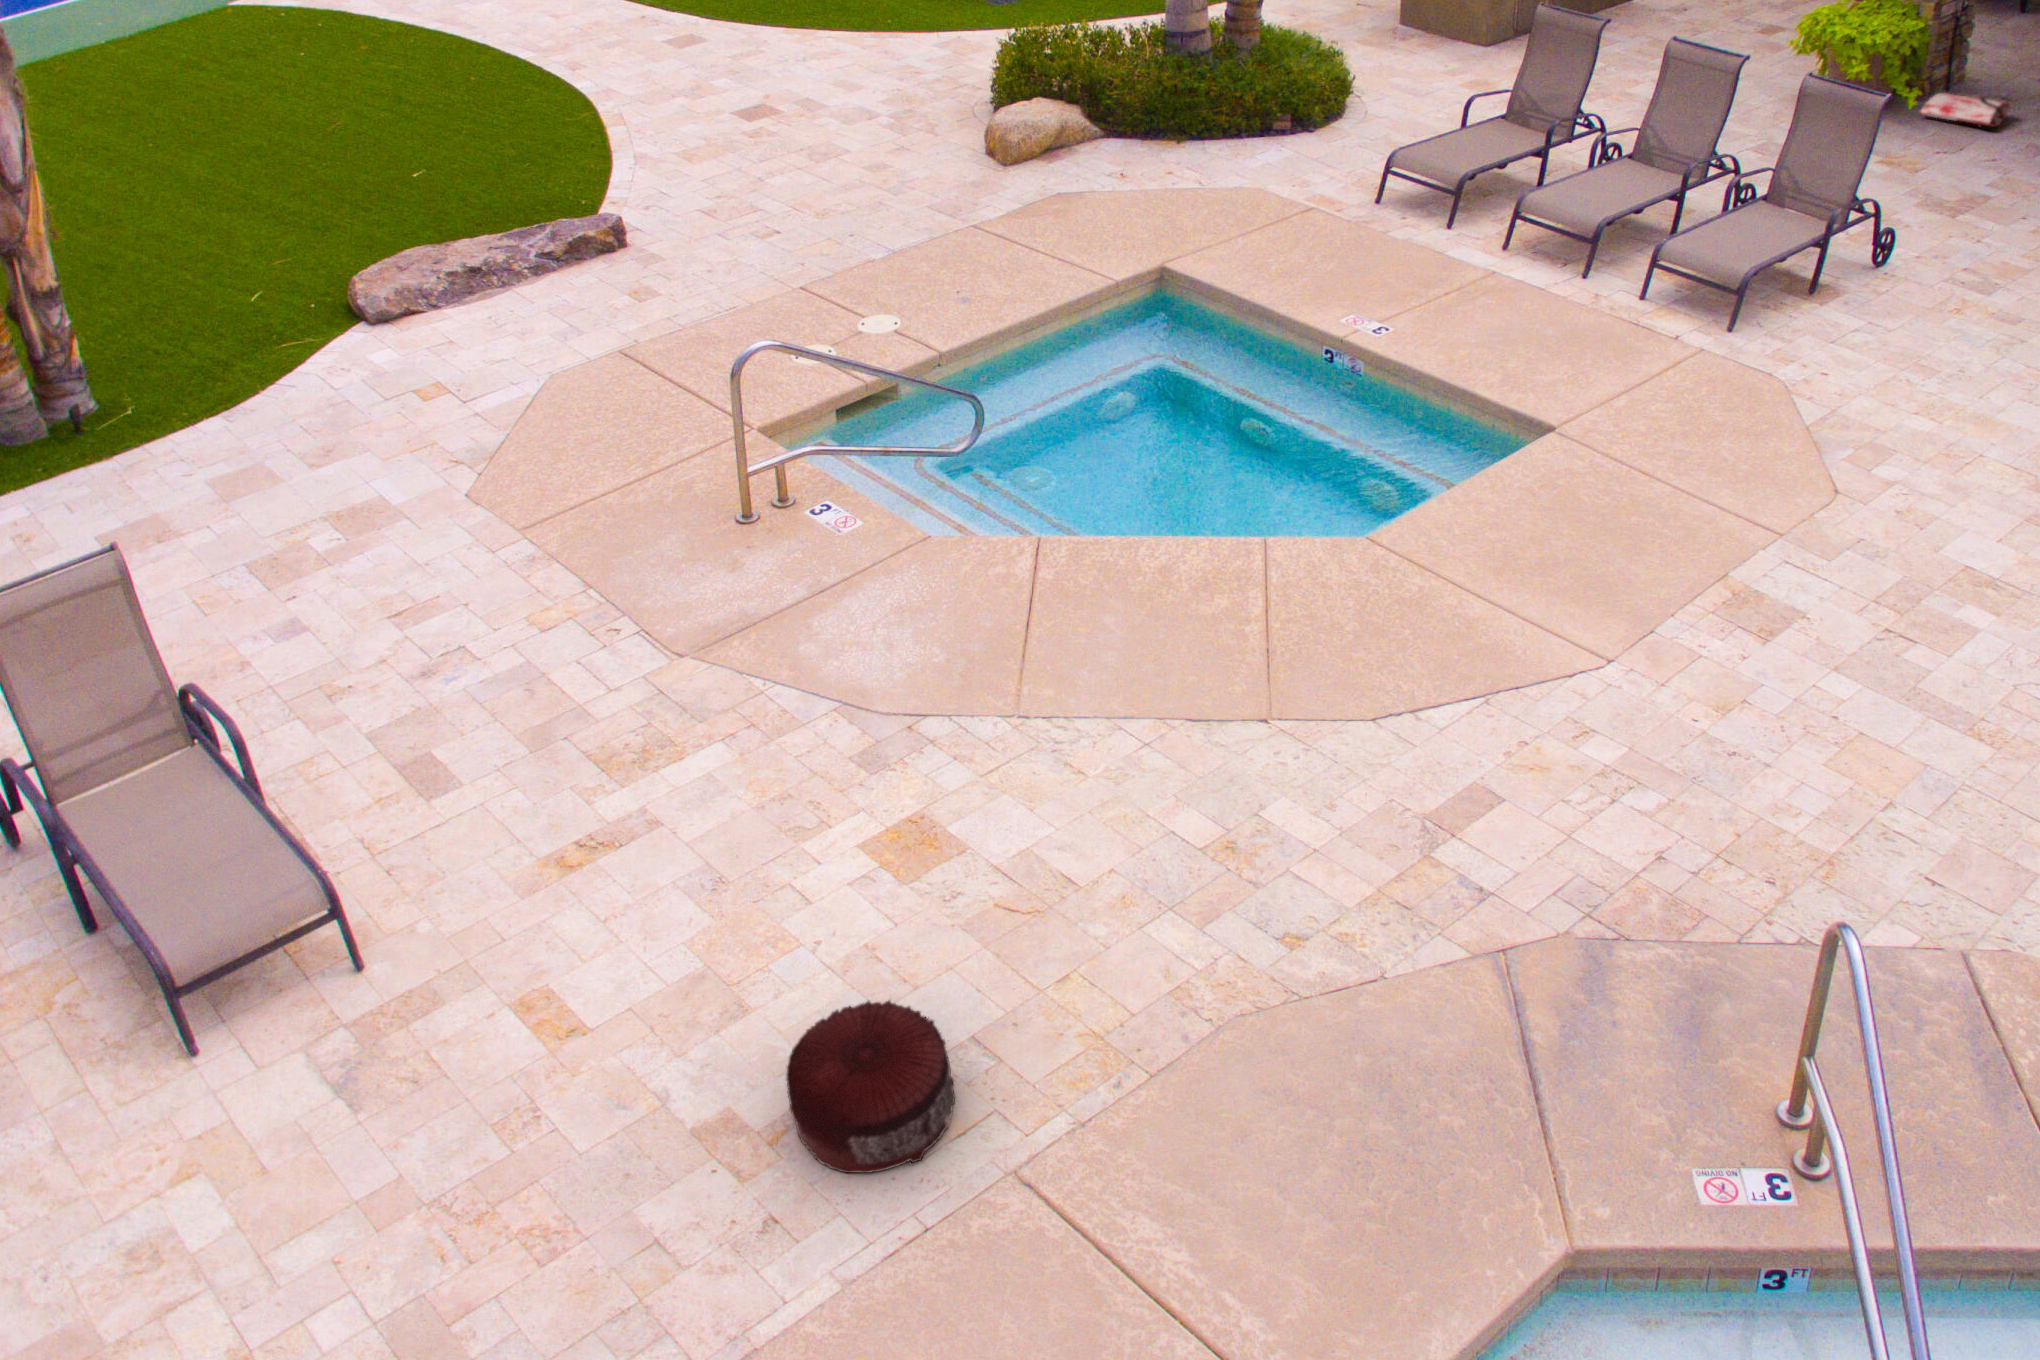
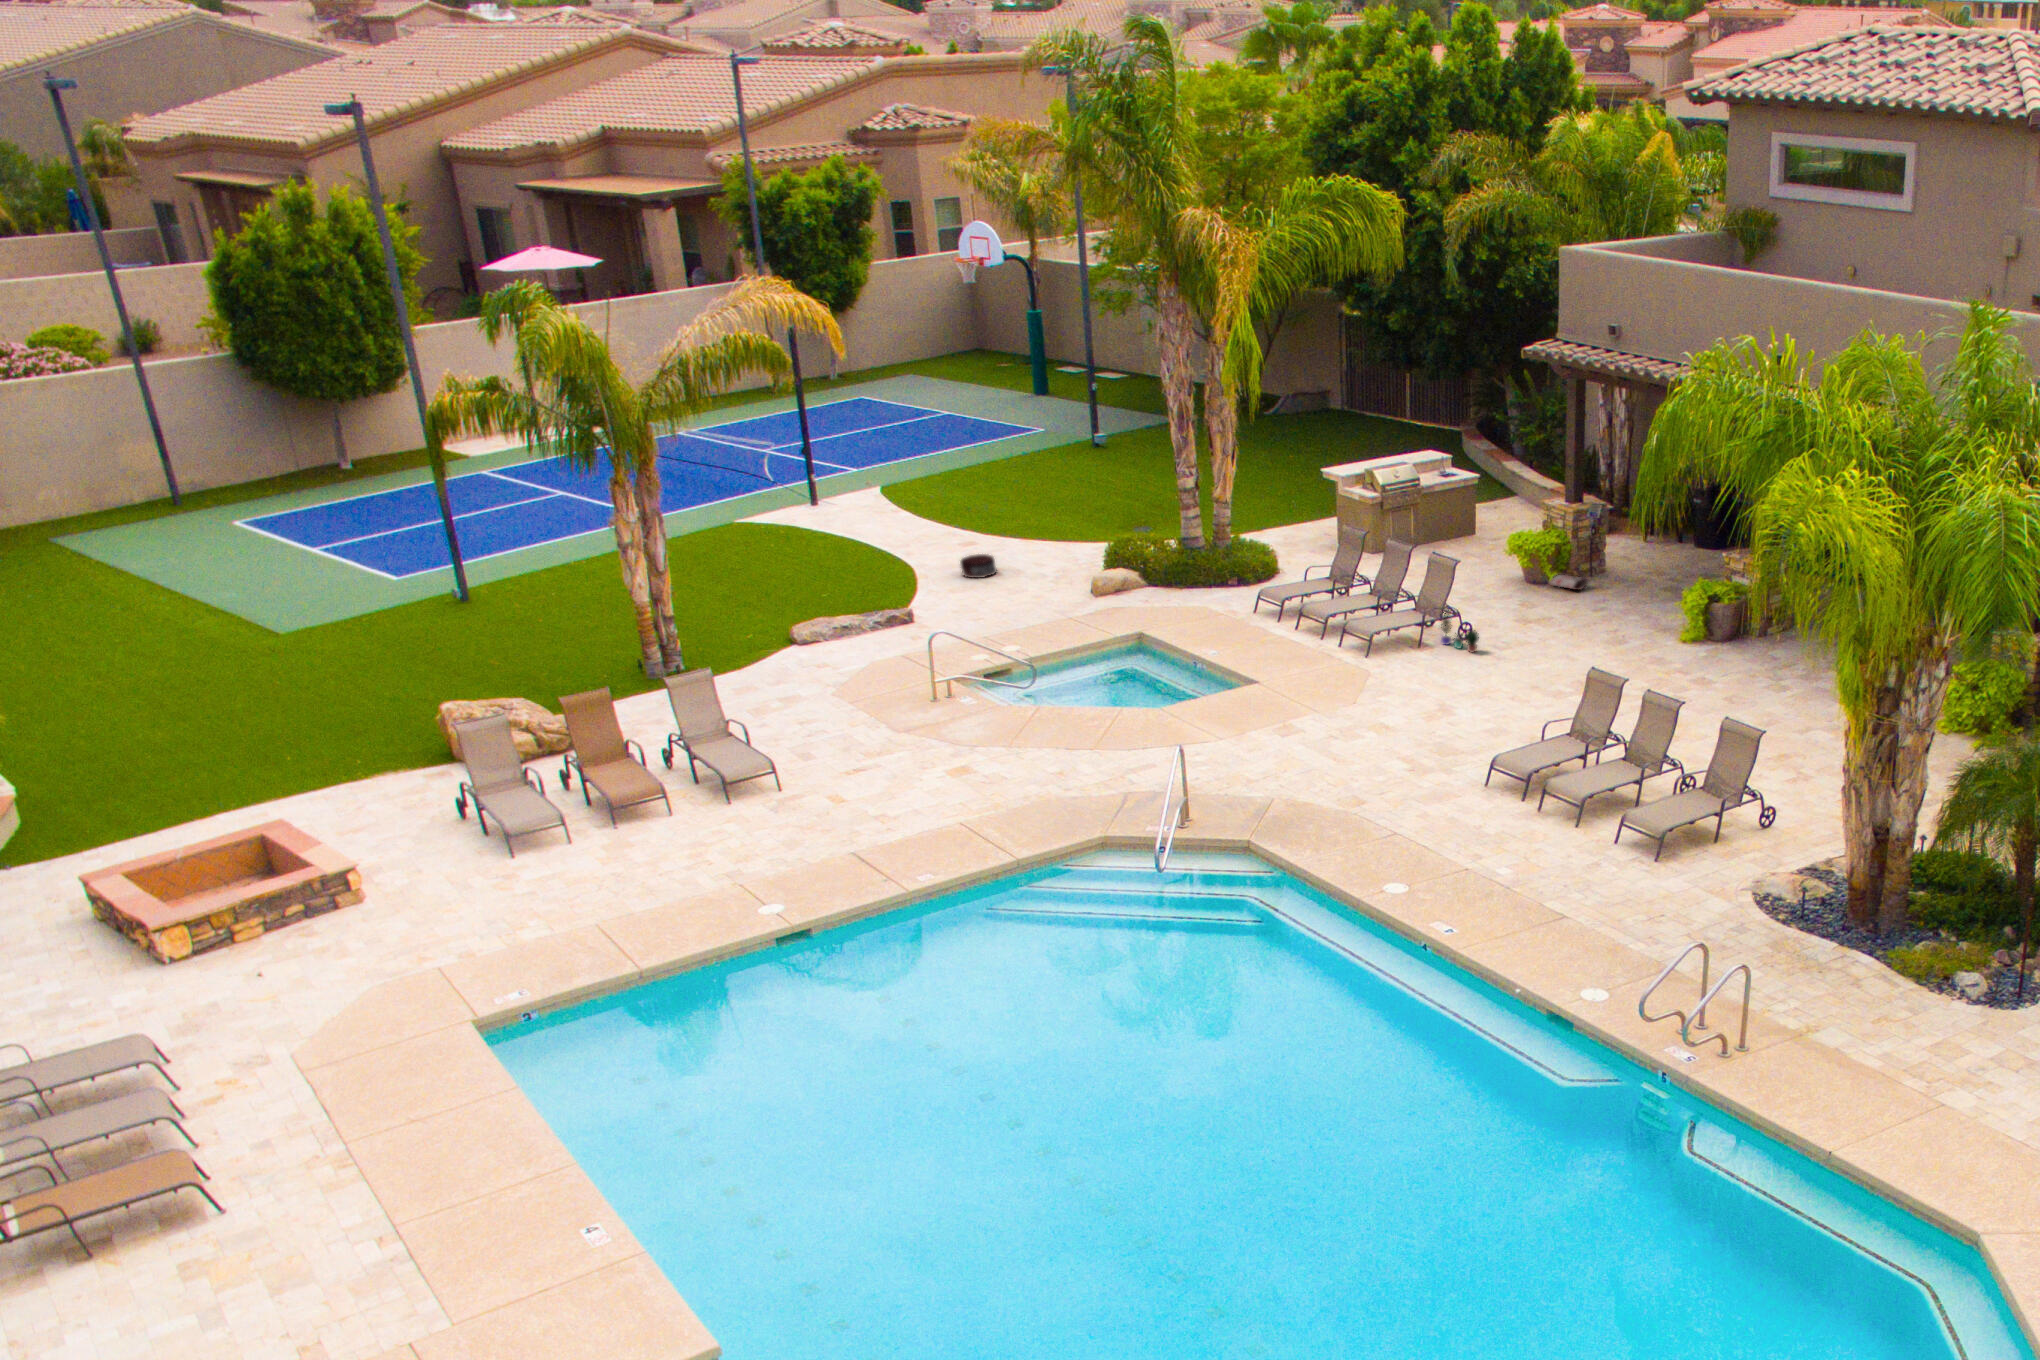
potted plant: none [1846,196,1965,308] -> present [1440,607,1479,653]
pouf: present [786,1000,955,1173] -> present [960,554,997,578]

